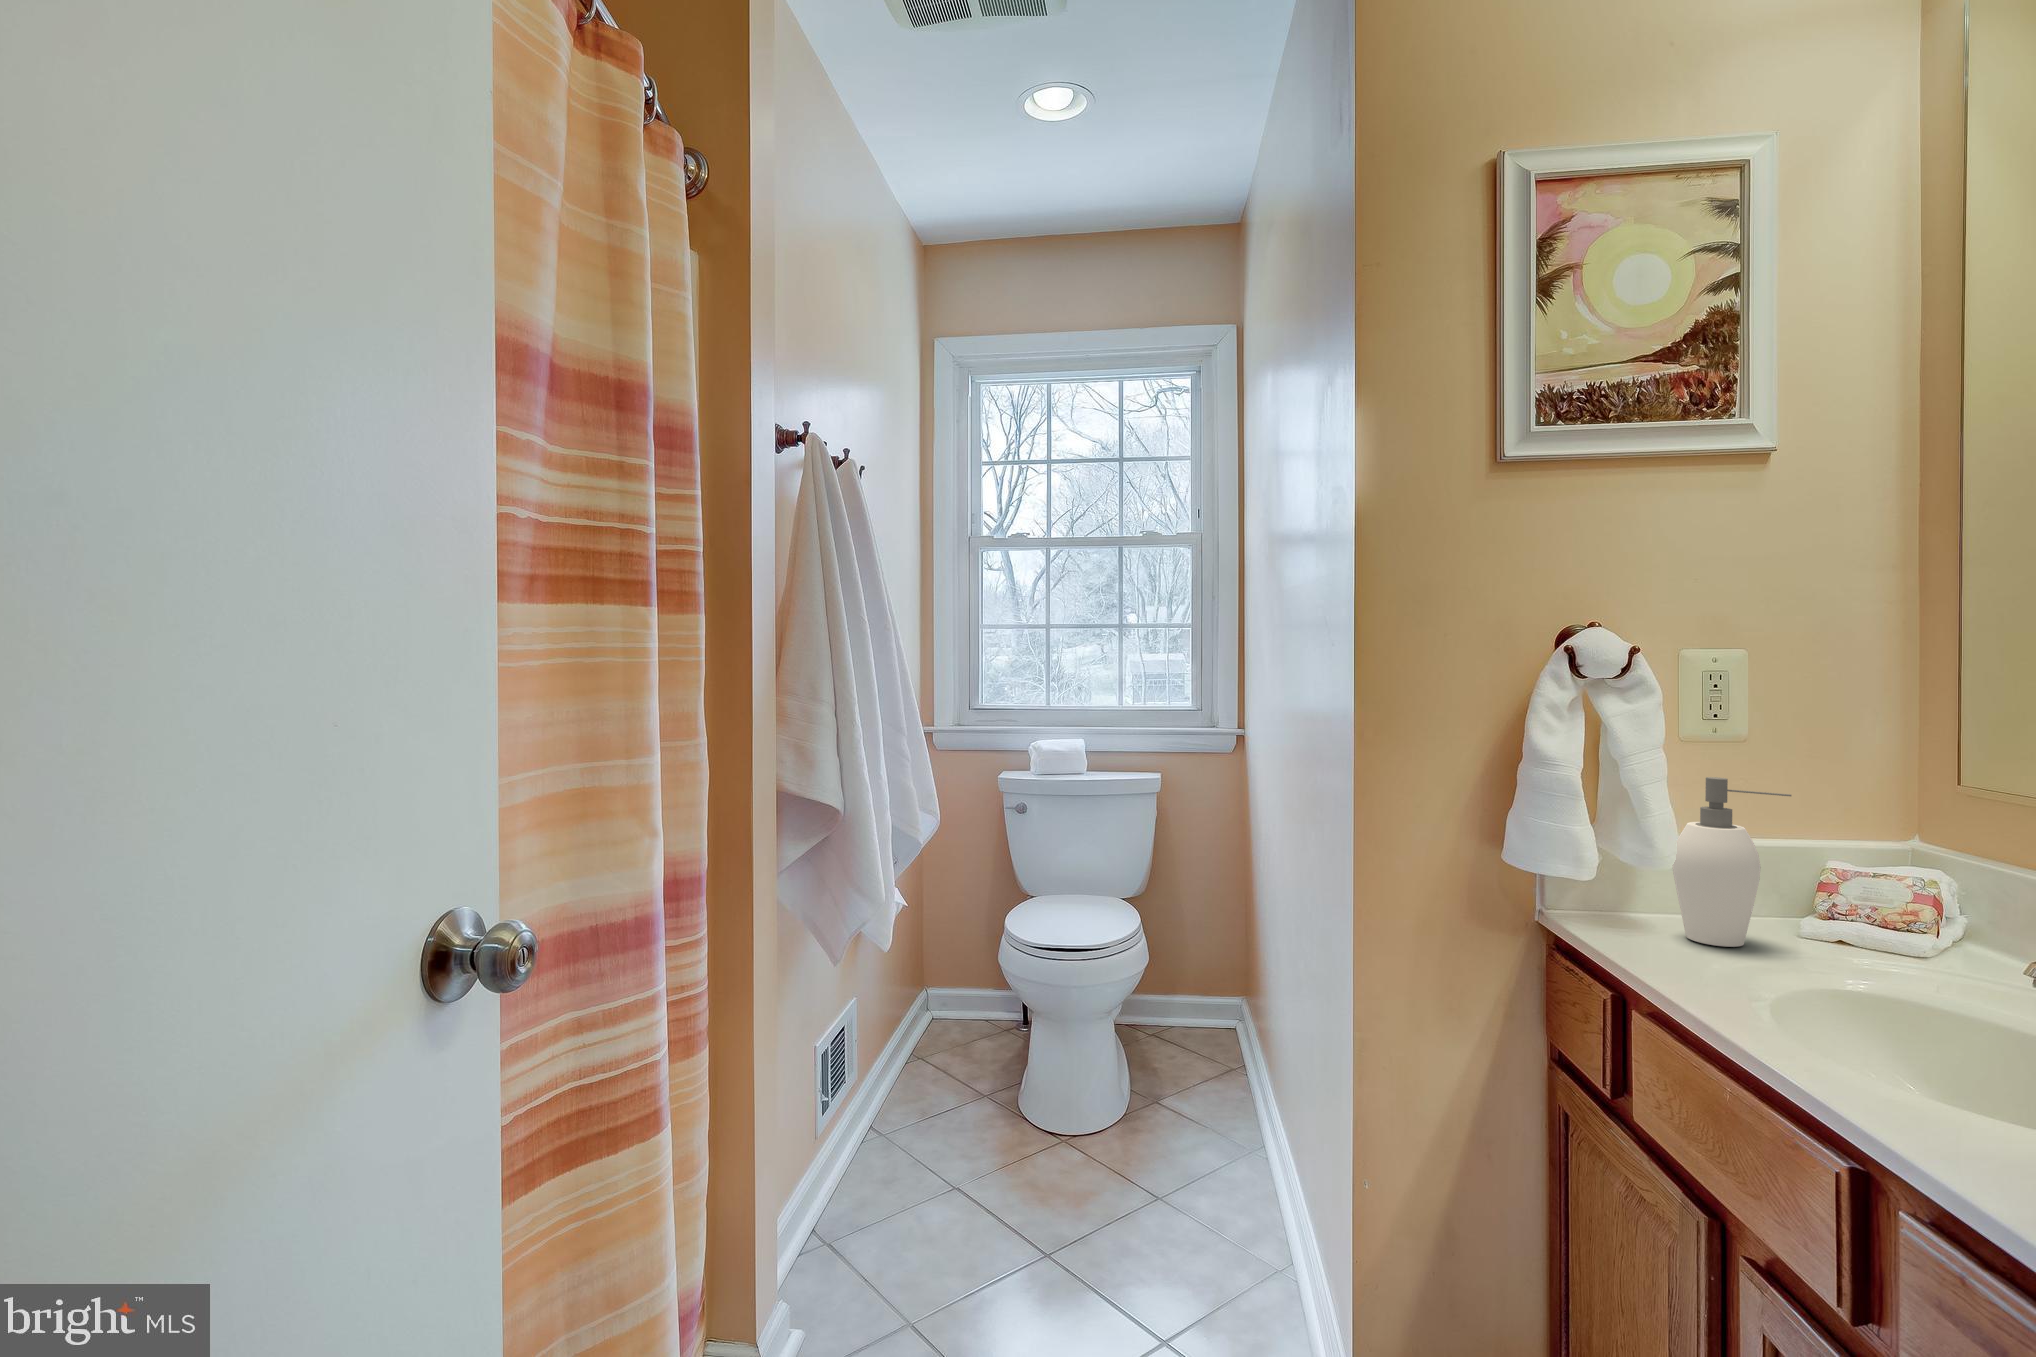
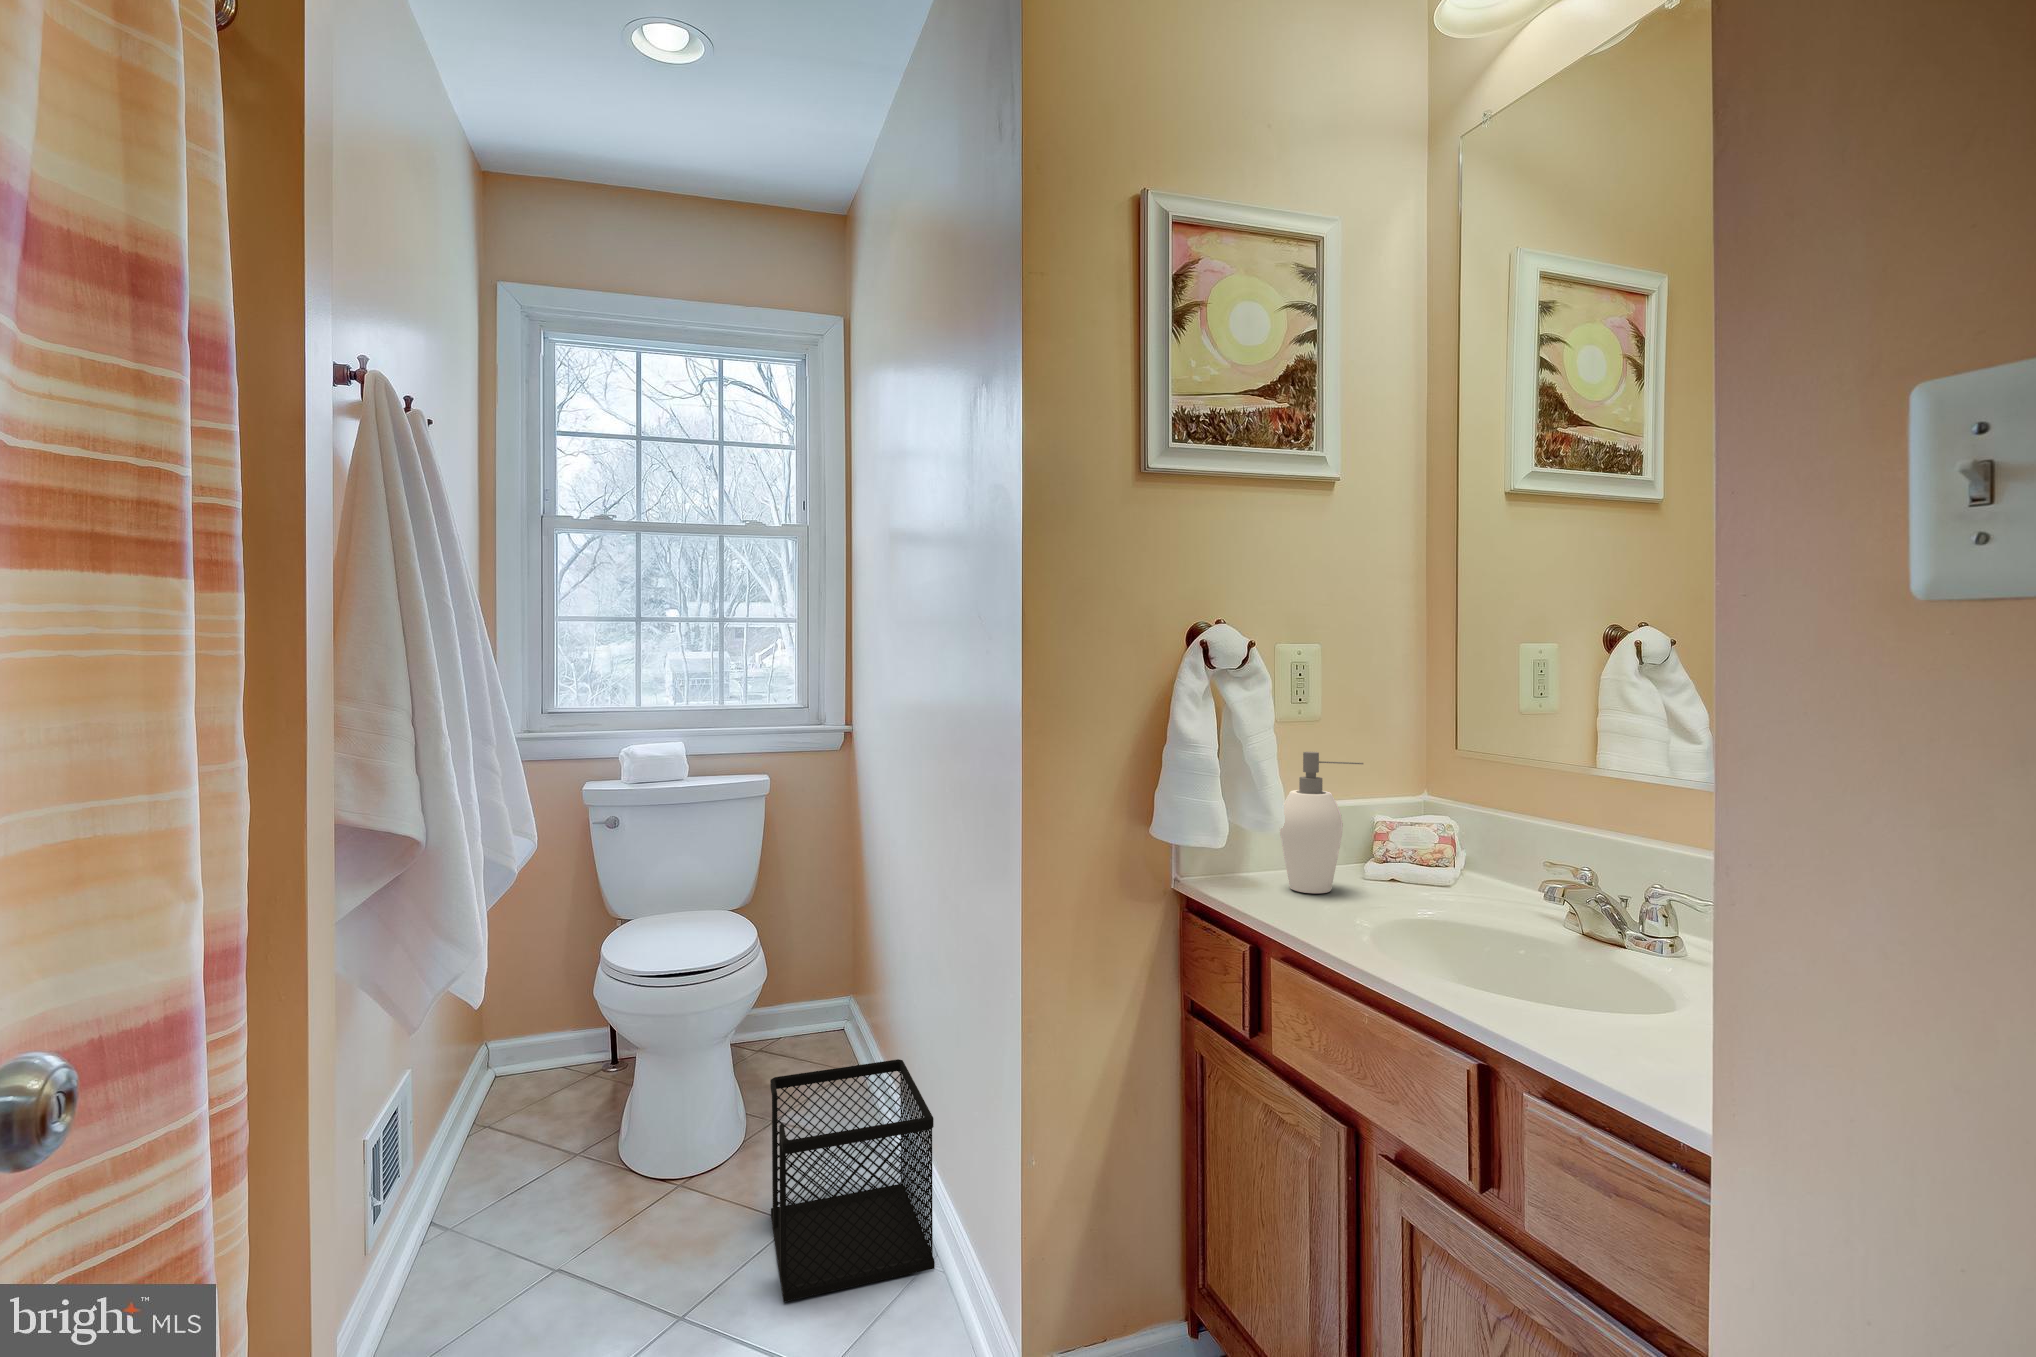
wastebasket: none [1134,1054,1281,1272] -> present [770,1059,935,1302]

